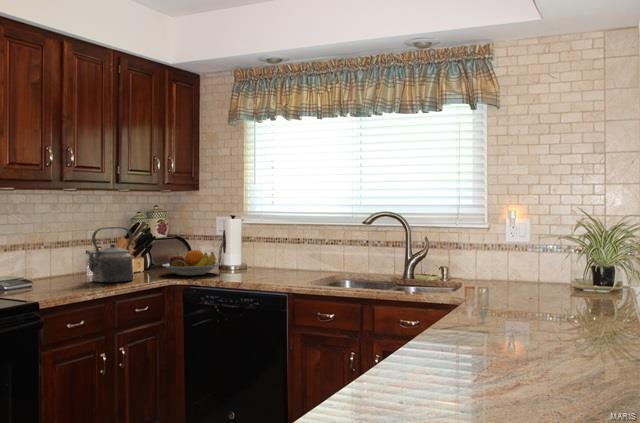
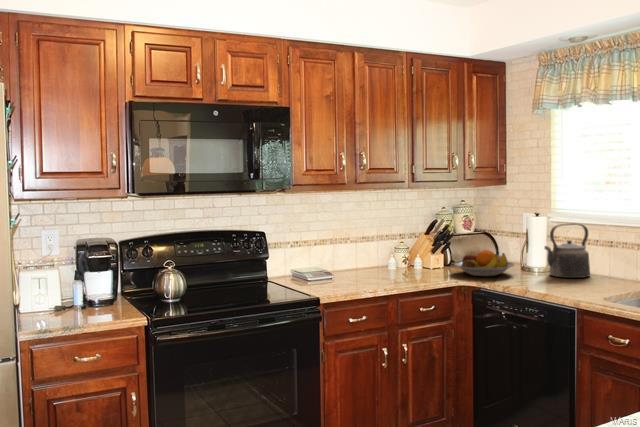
kettle: present [86,227,133,283] -> present [545,223,590,278]

